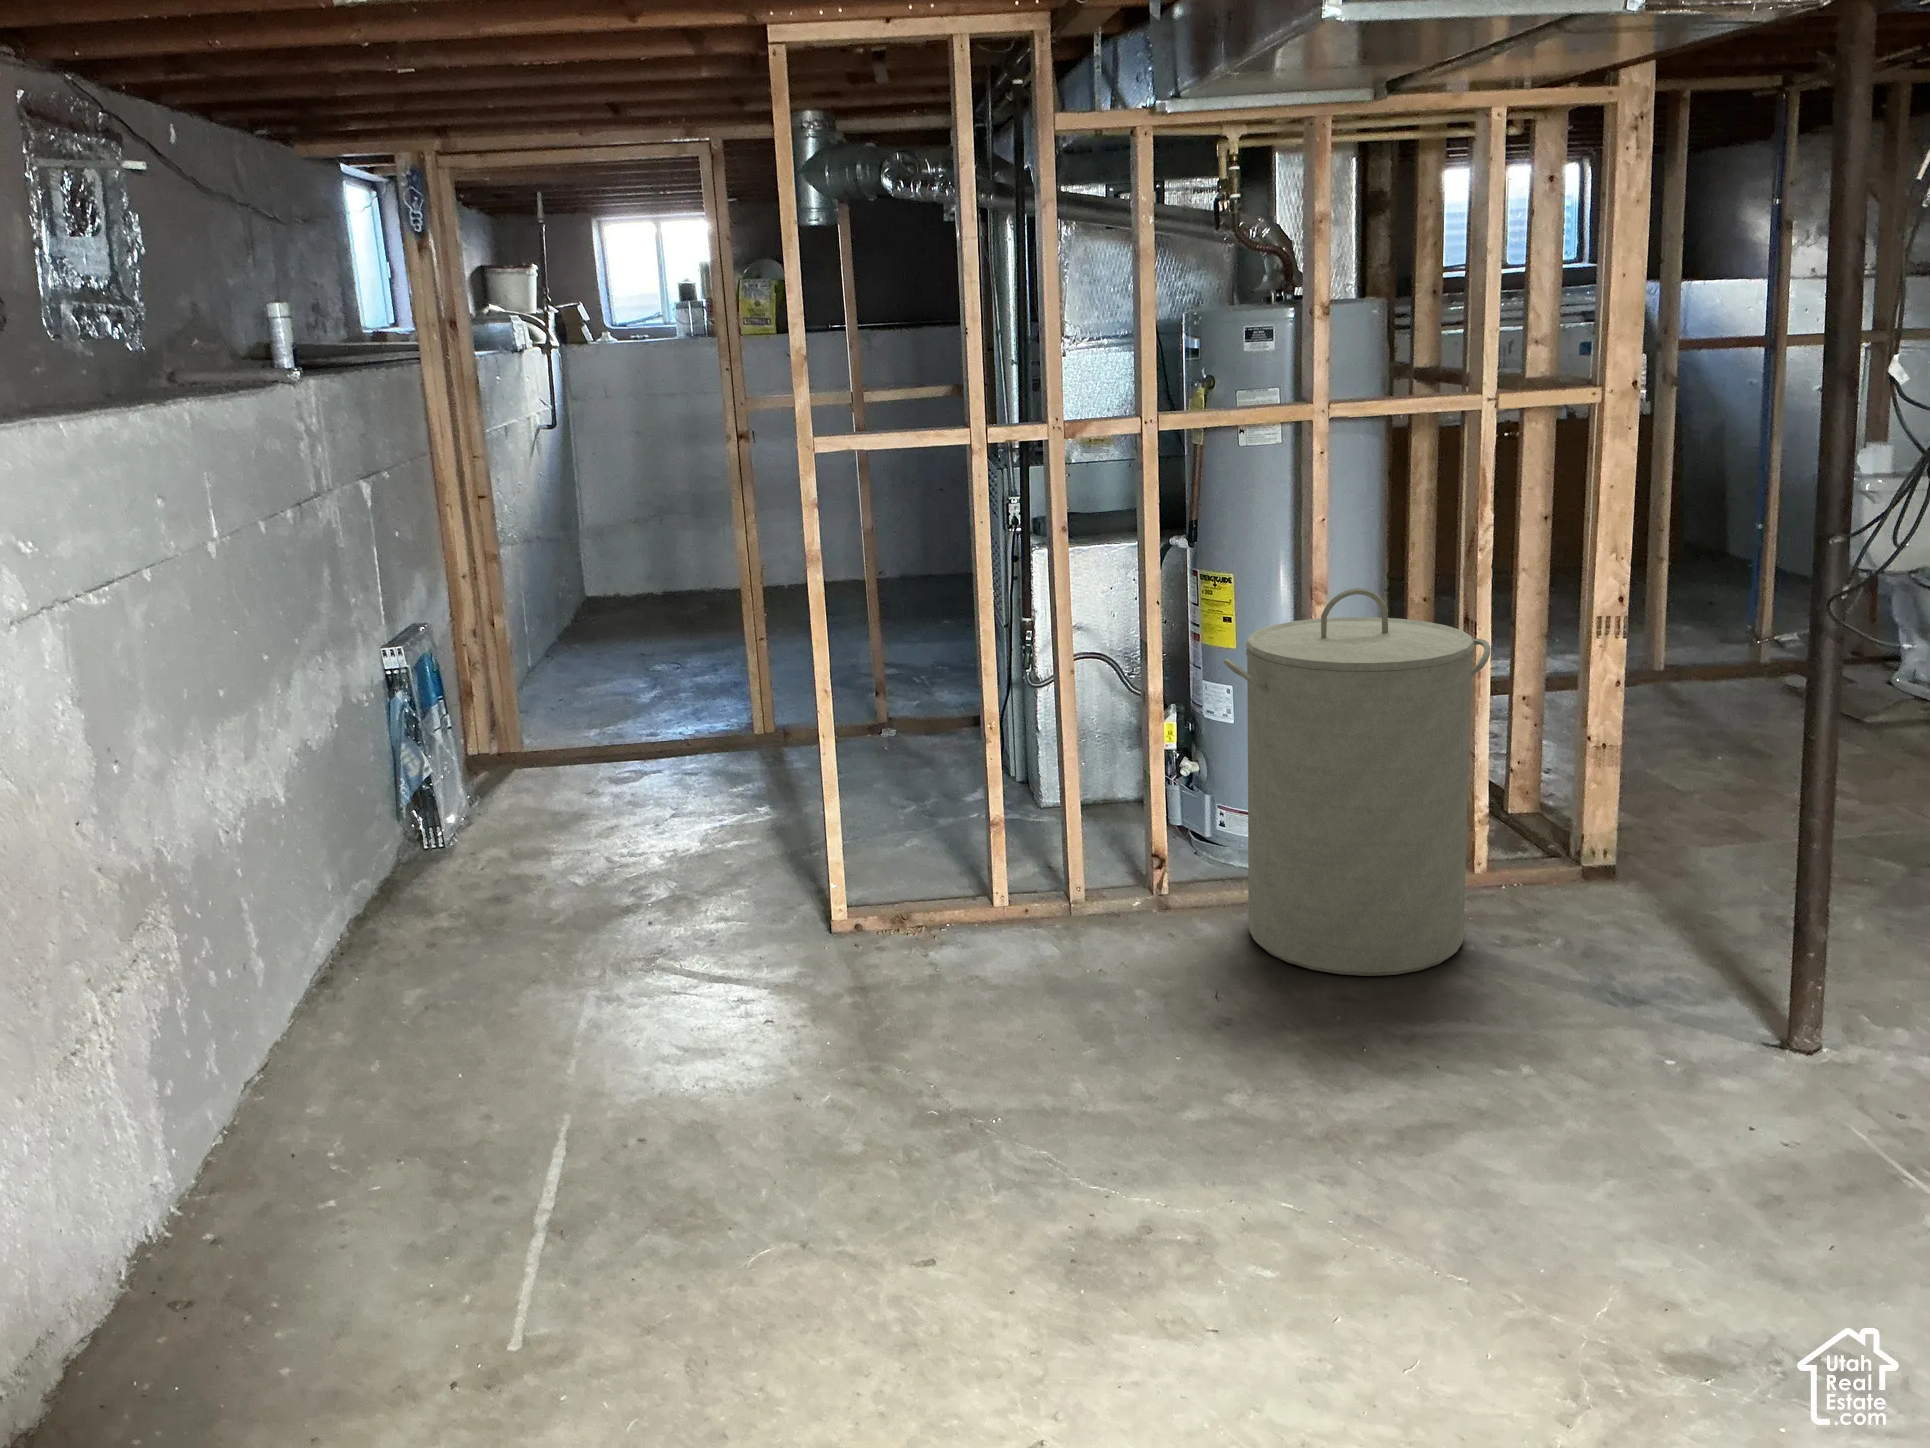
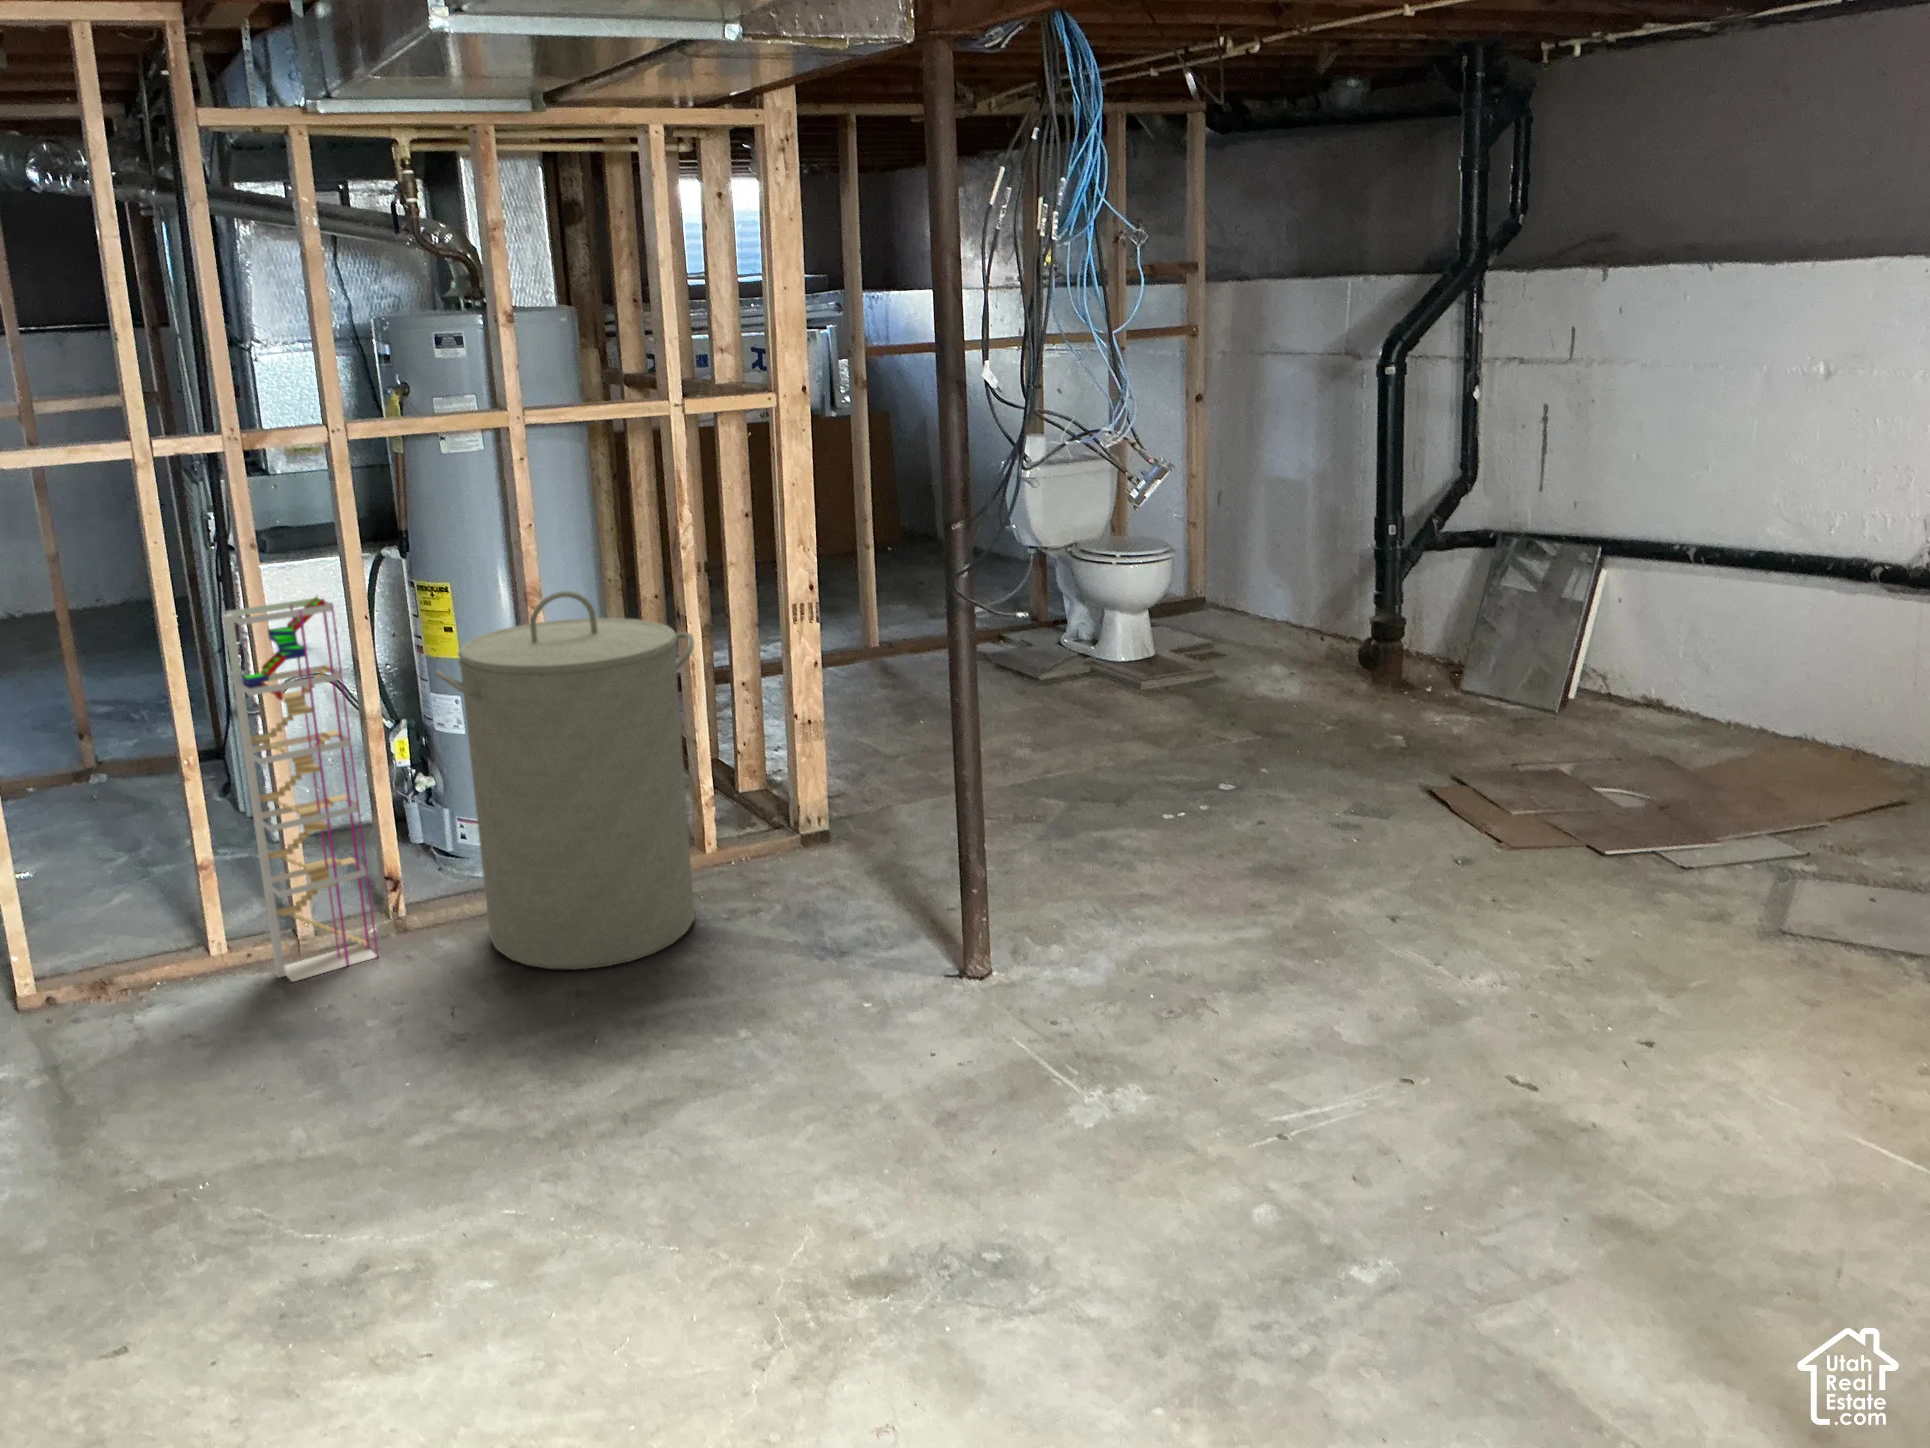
shelving unit: none [1036,578,1141,943] -> present [224,596,378,982]

